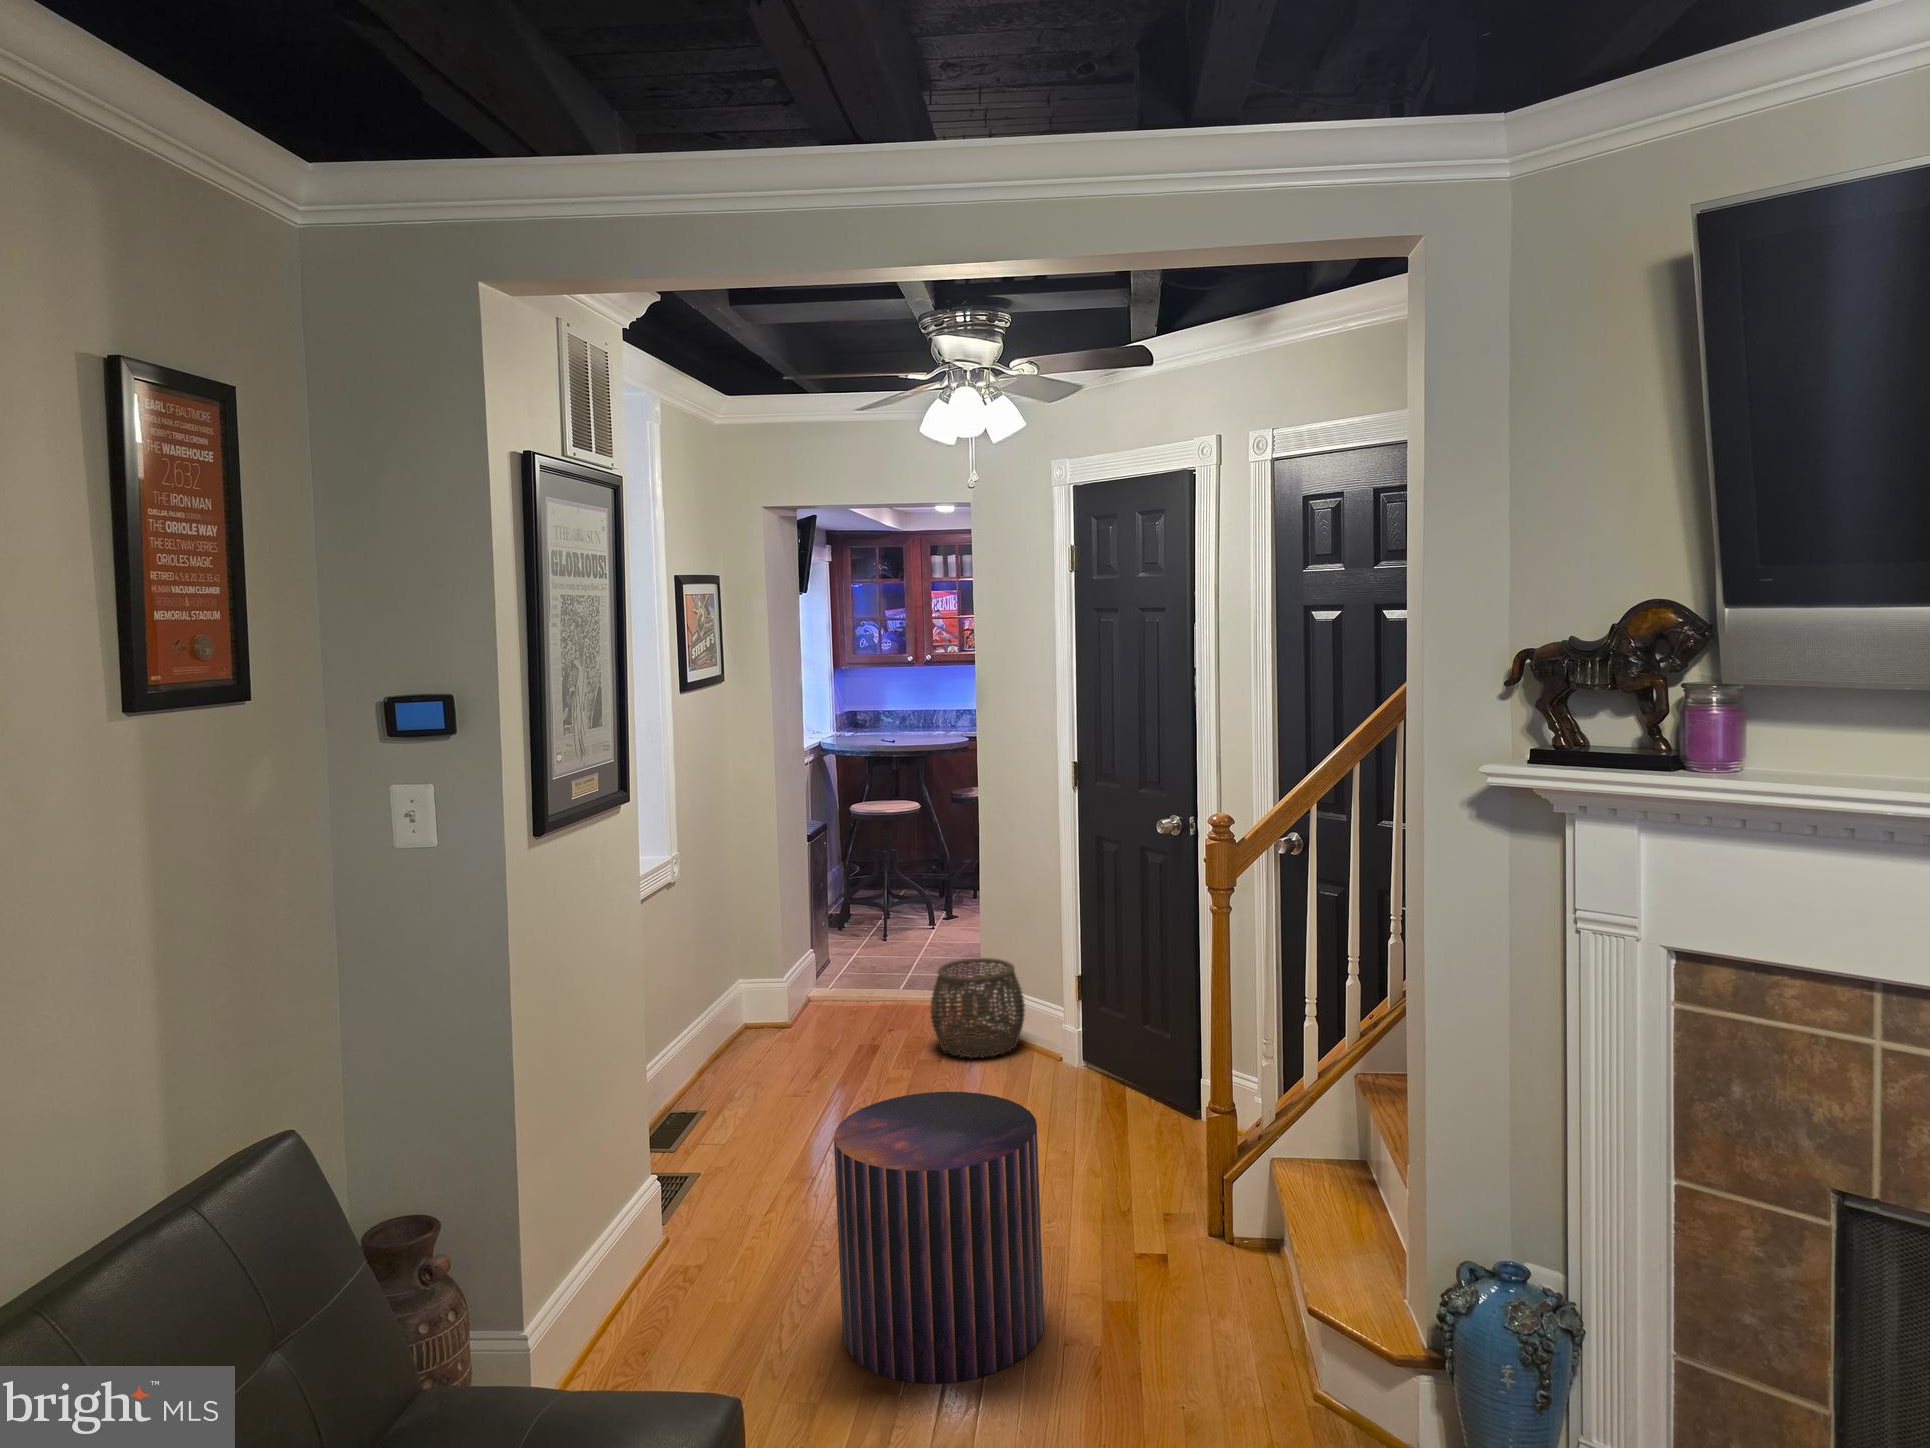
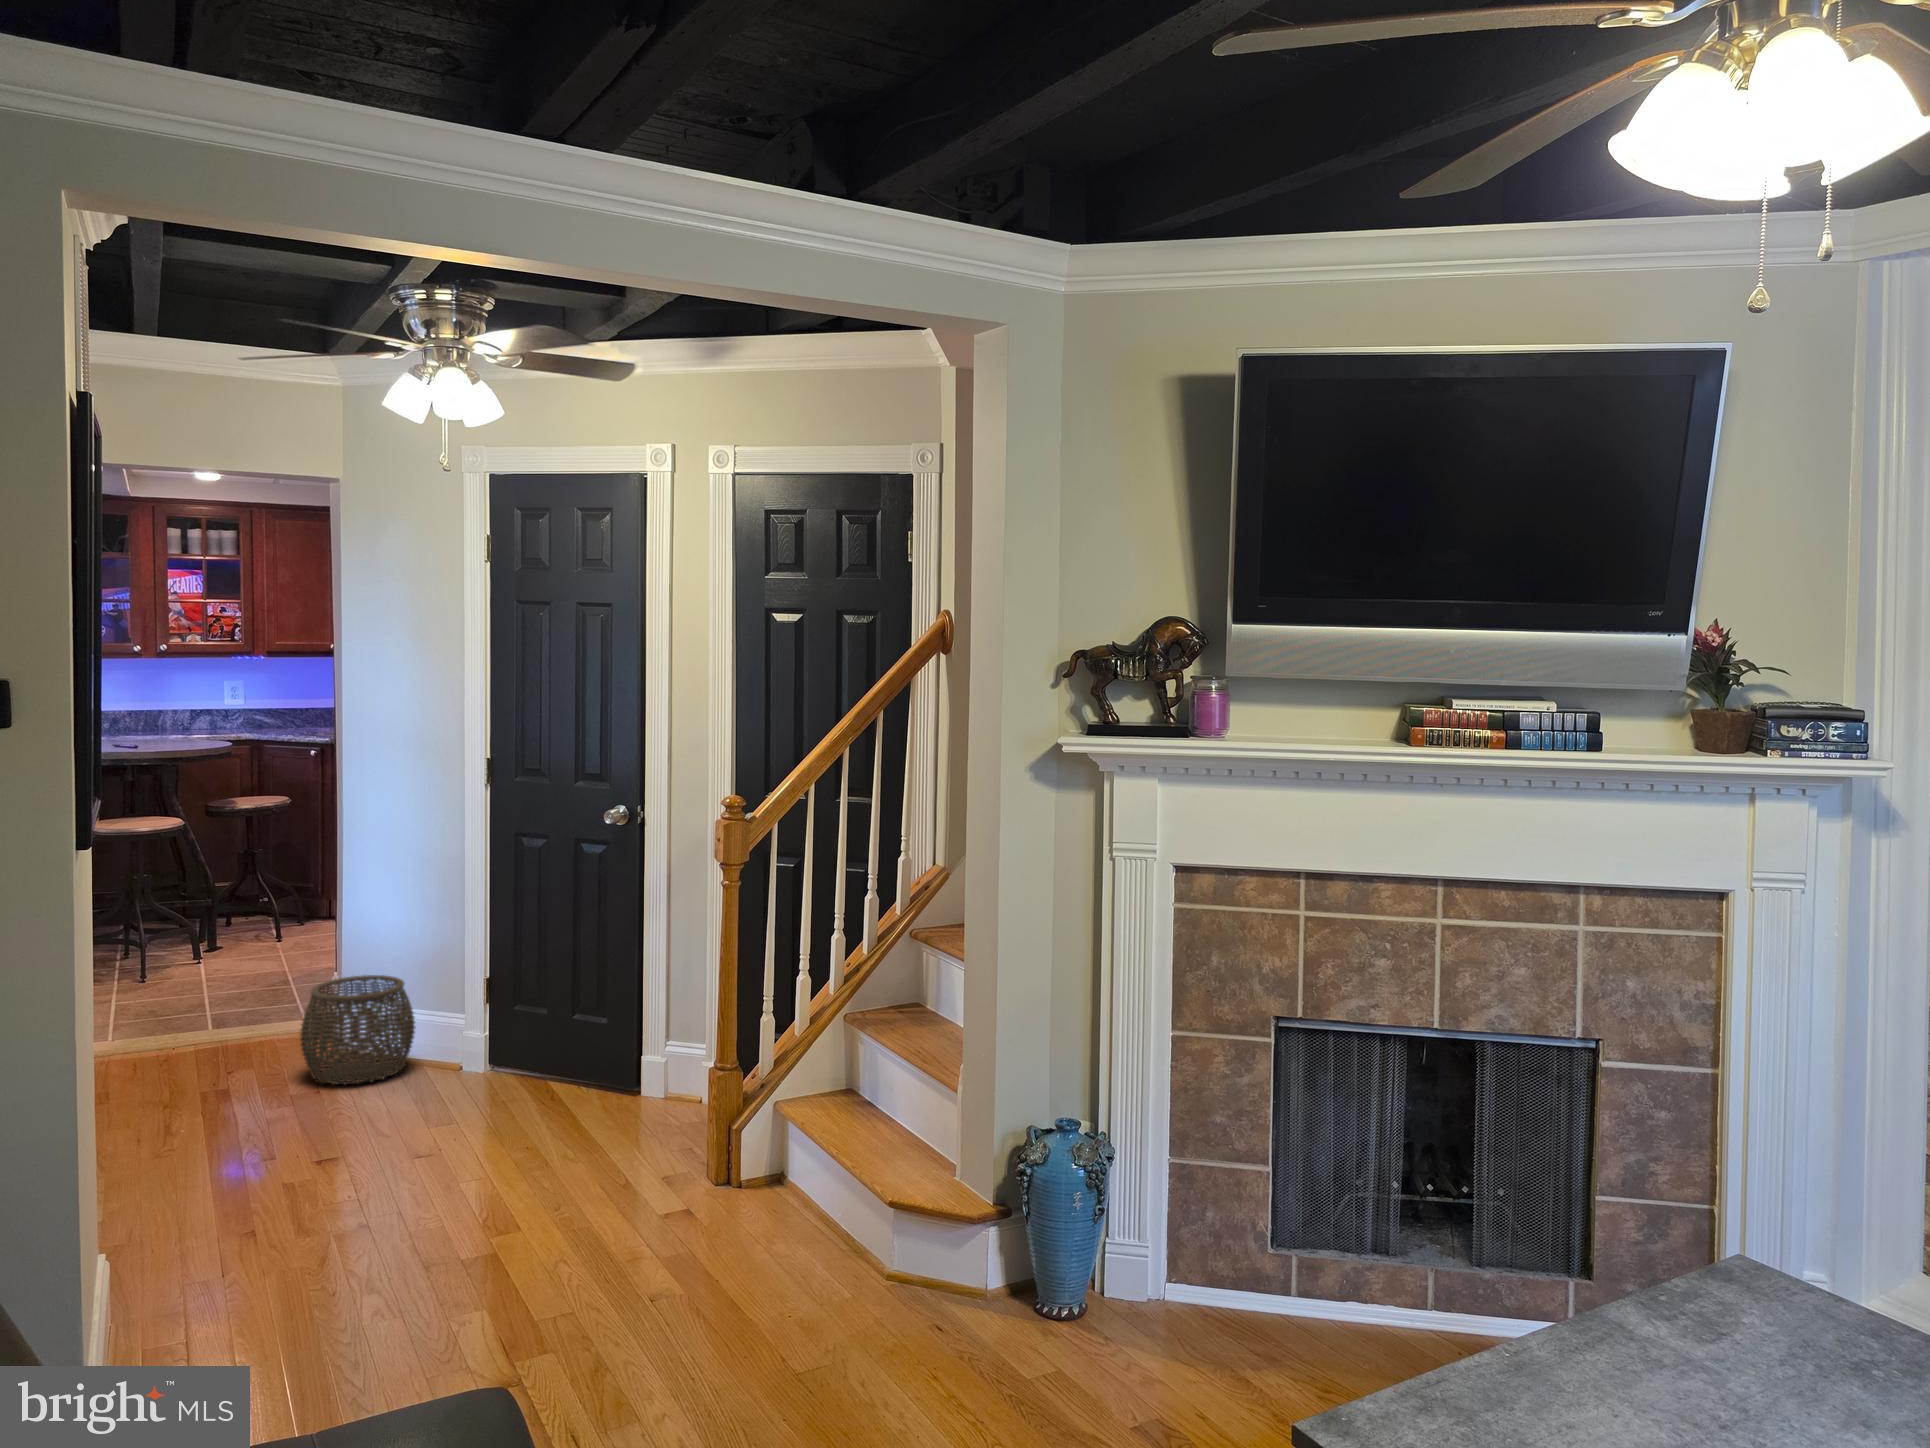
pouf: present [834,1092,1044,1384] -> none [400,1077,616,1362]

